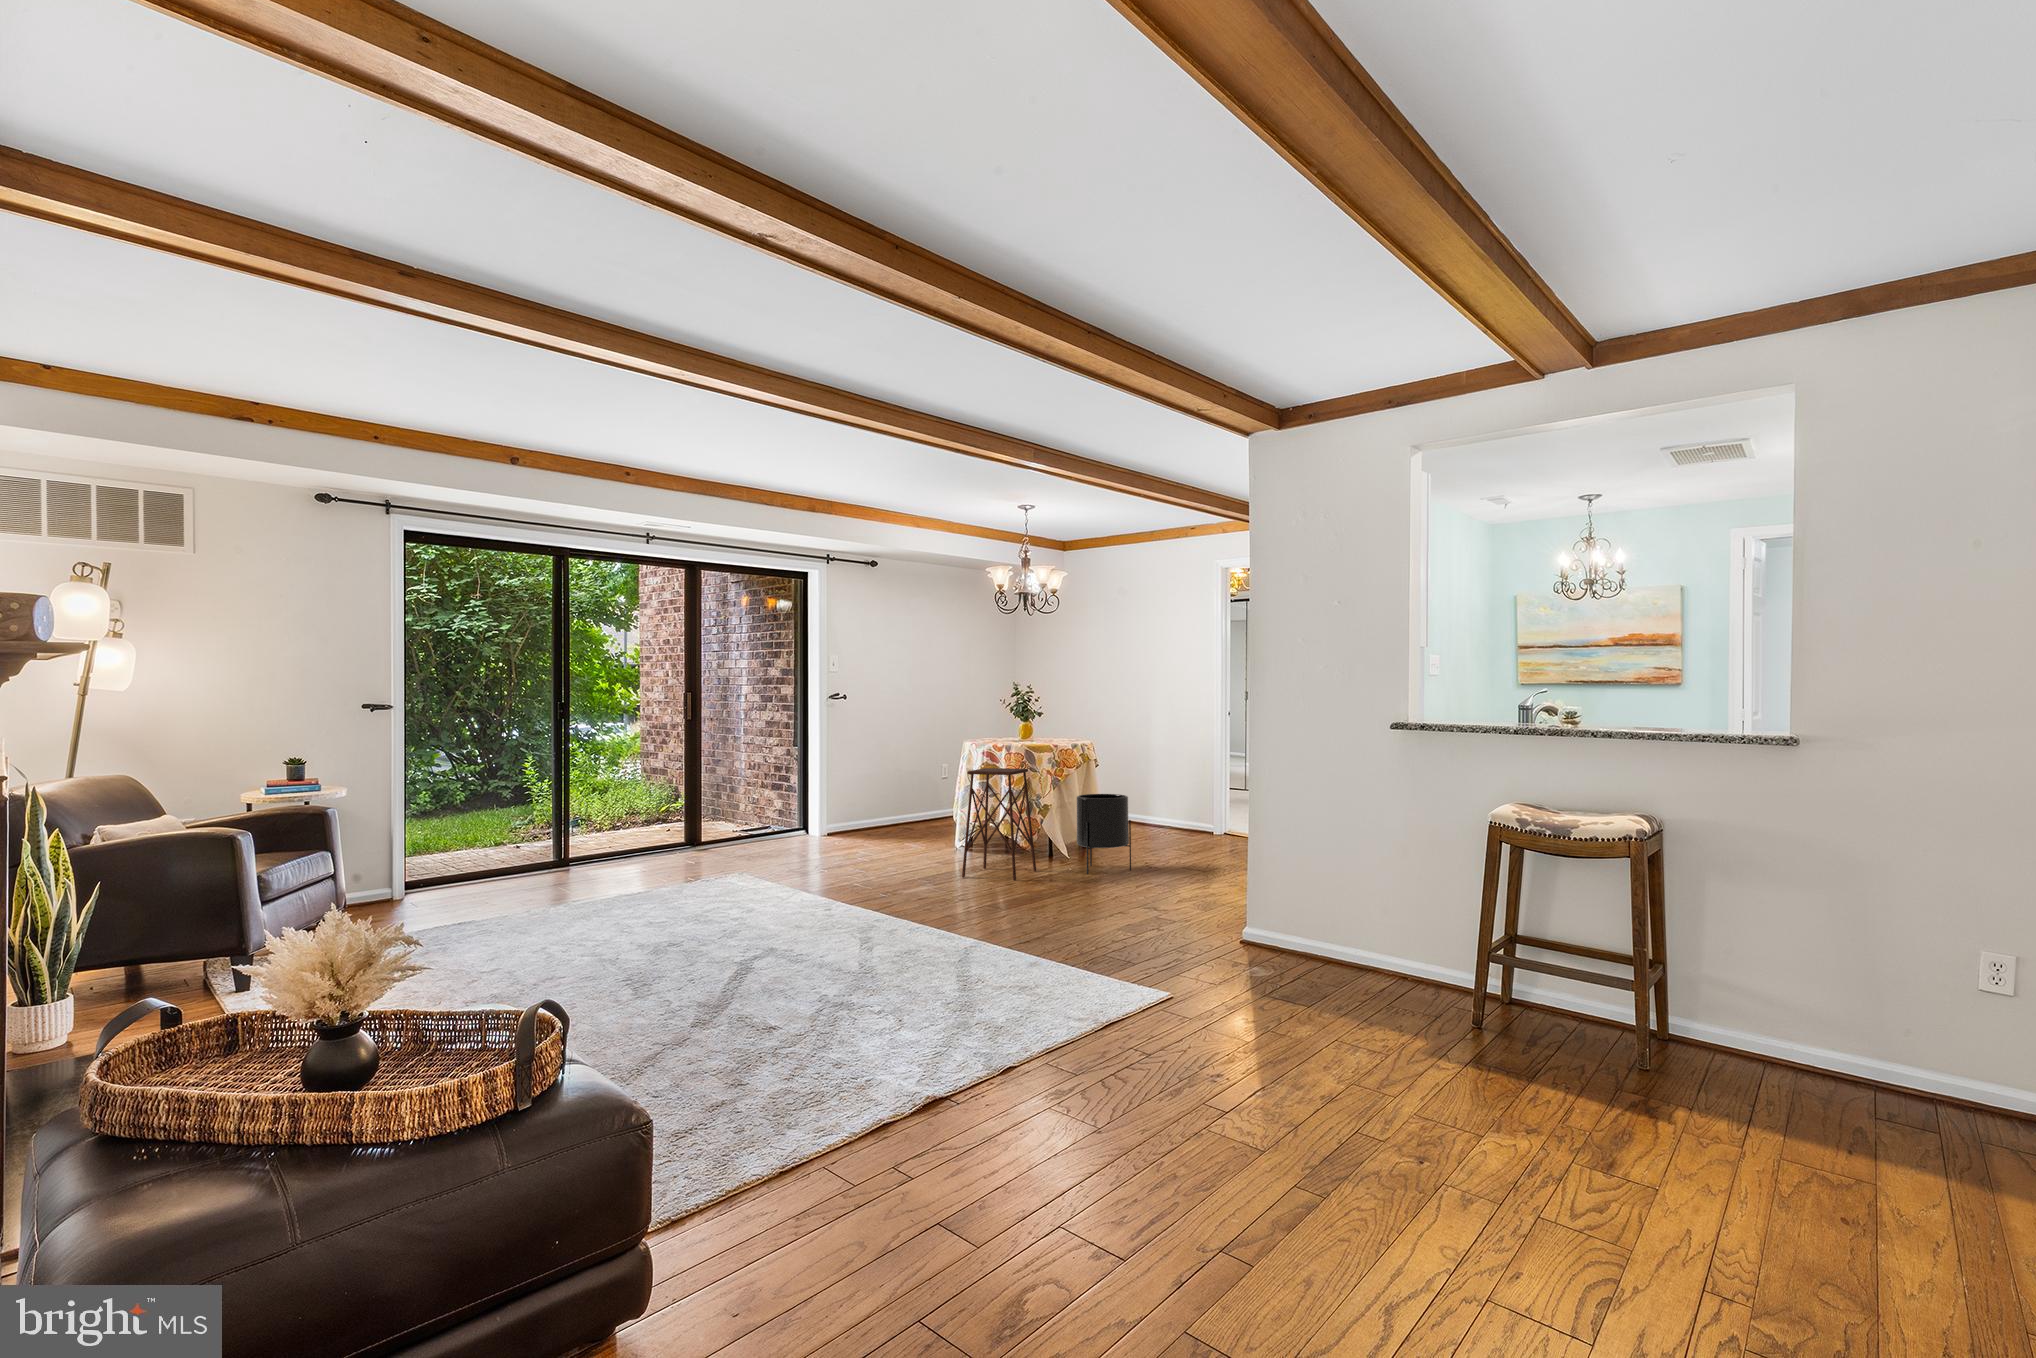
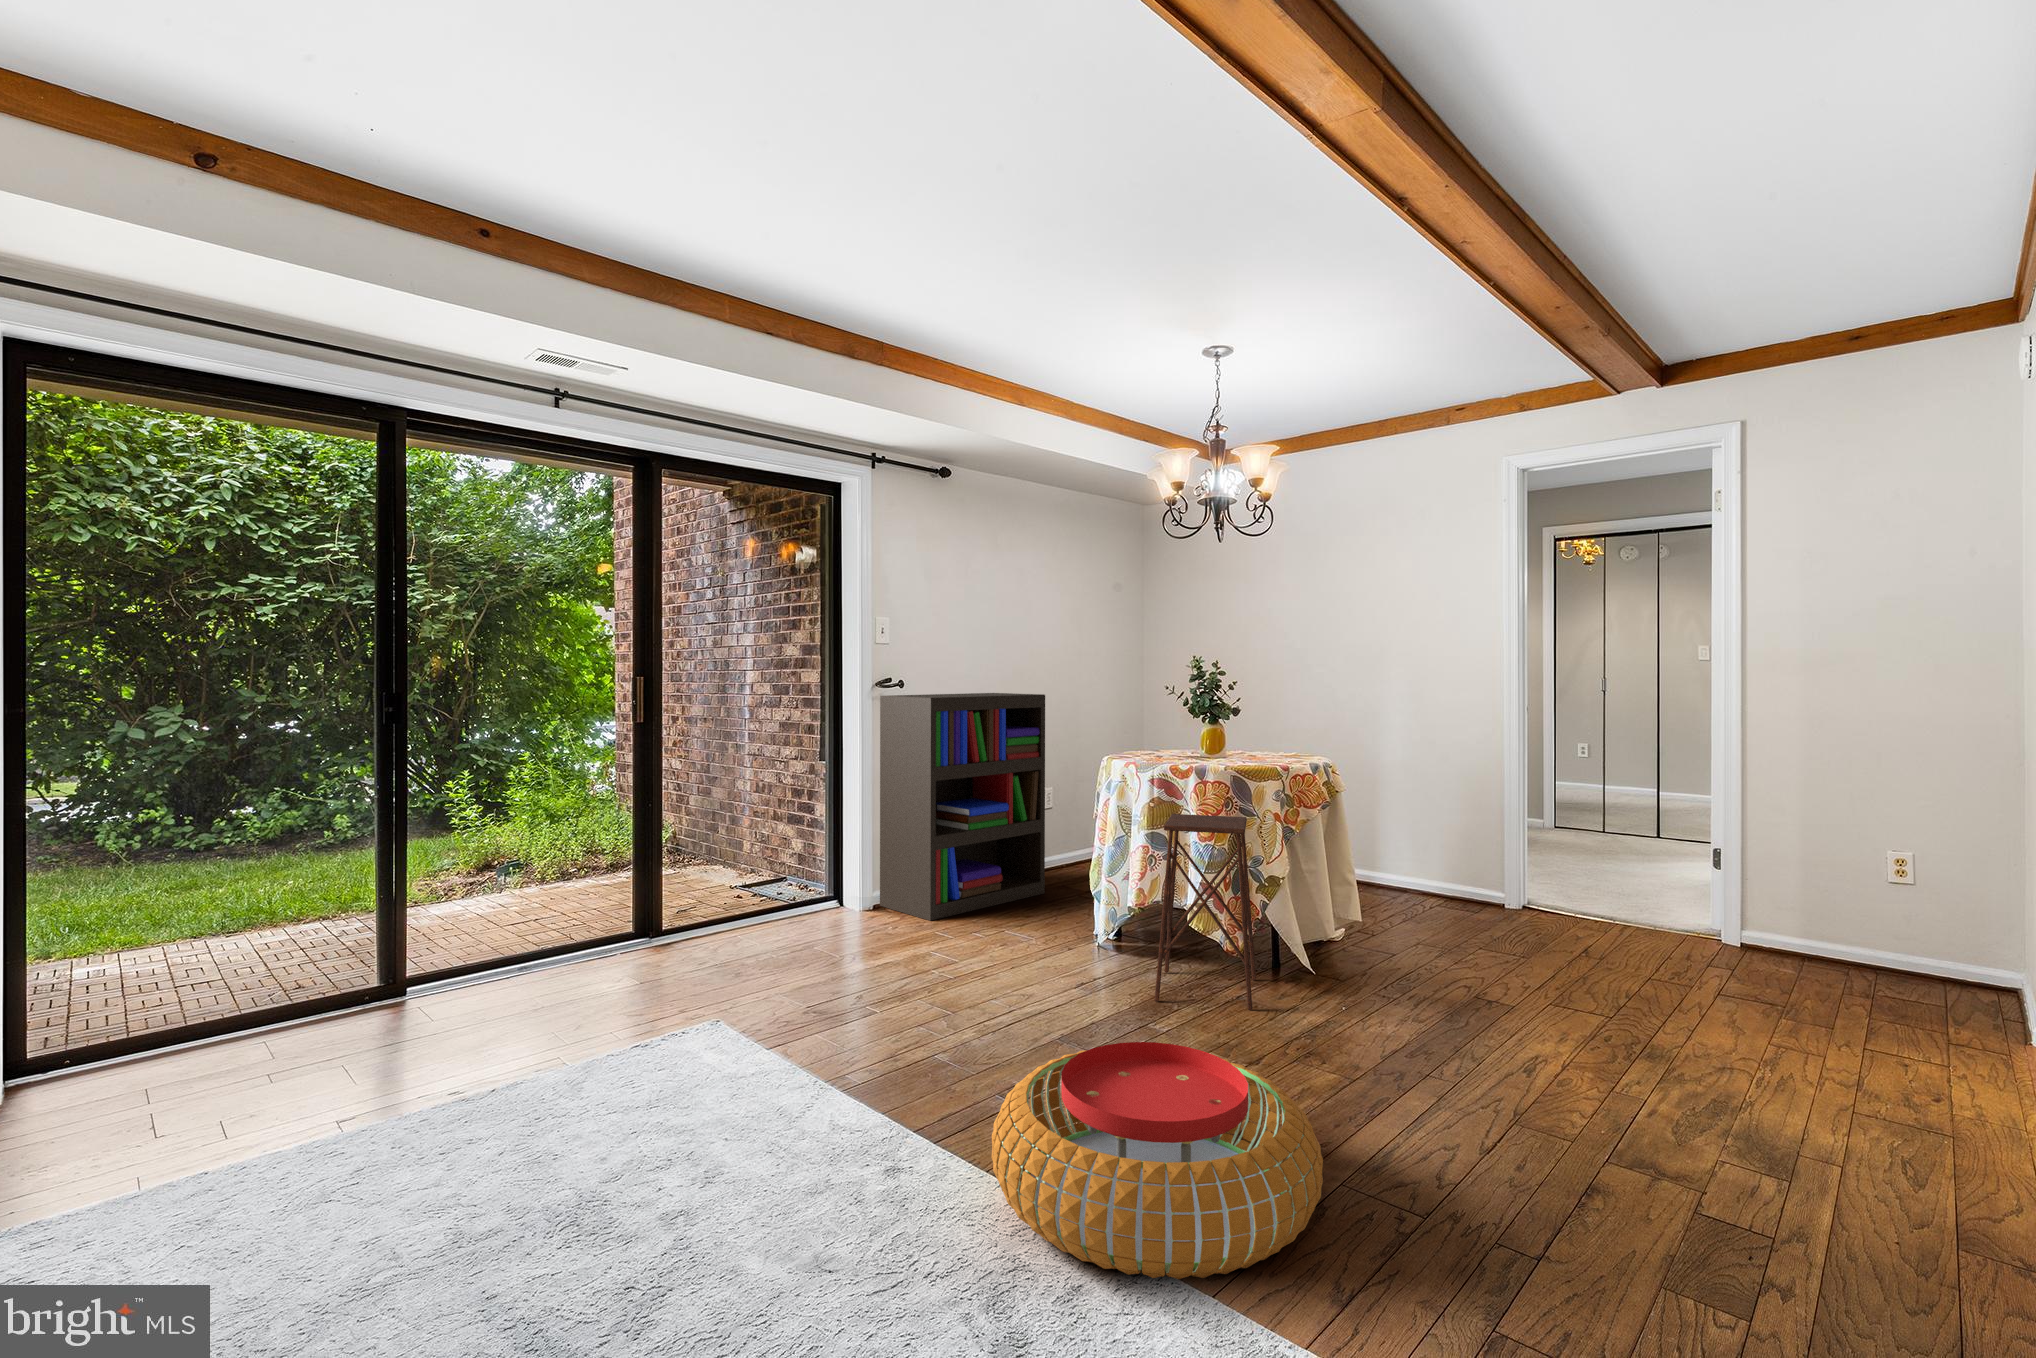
bookshelf: none [832,701,950,850] -> present [880,693,1045,921]
planter: present [1077,794,1131,874] -> none [1315,852,1404,988]
pouf: none [801,860,960,938] -> present [991,1042,1323,1279]

